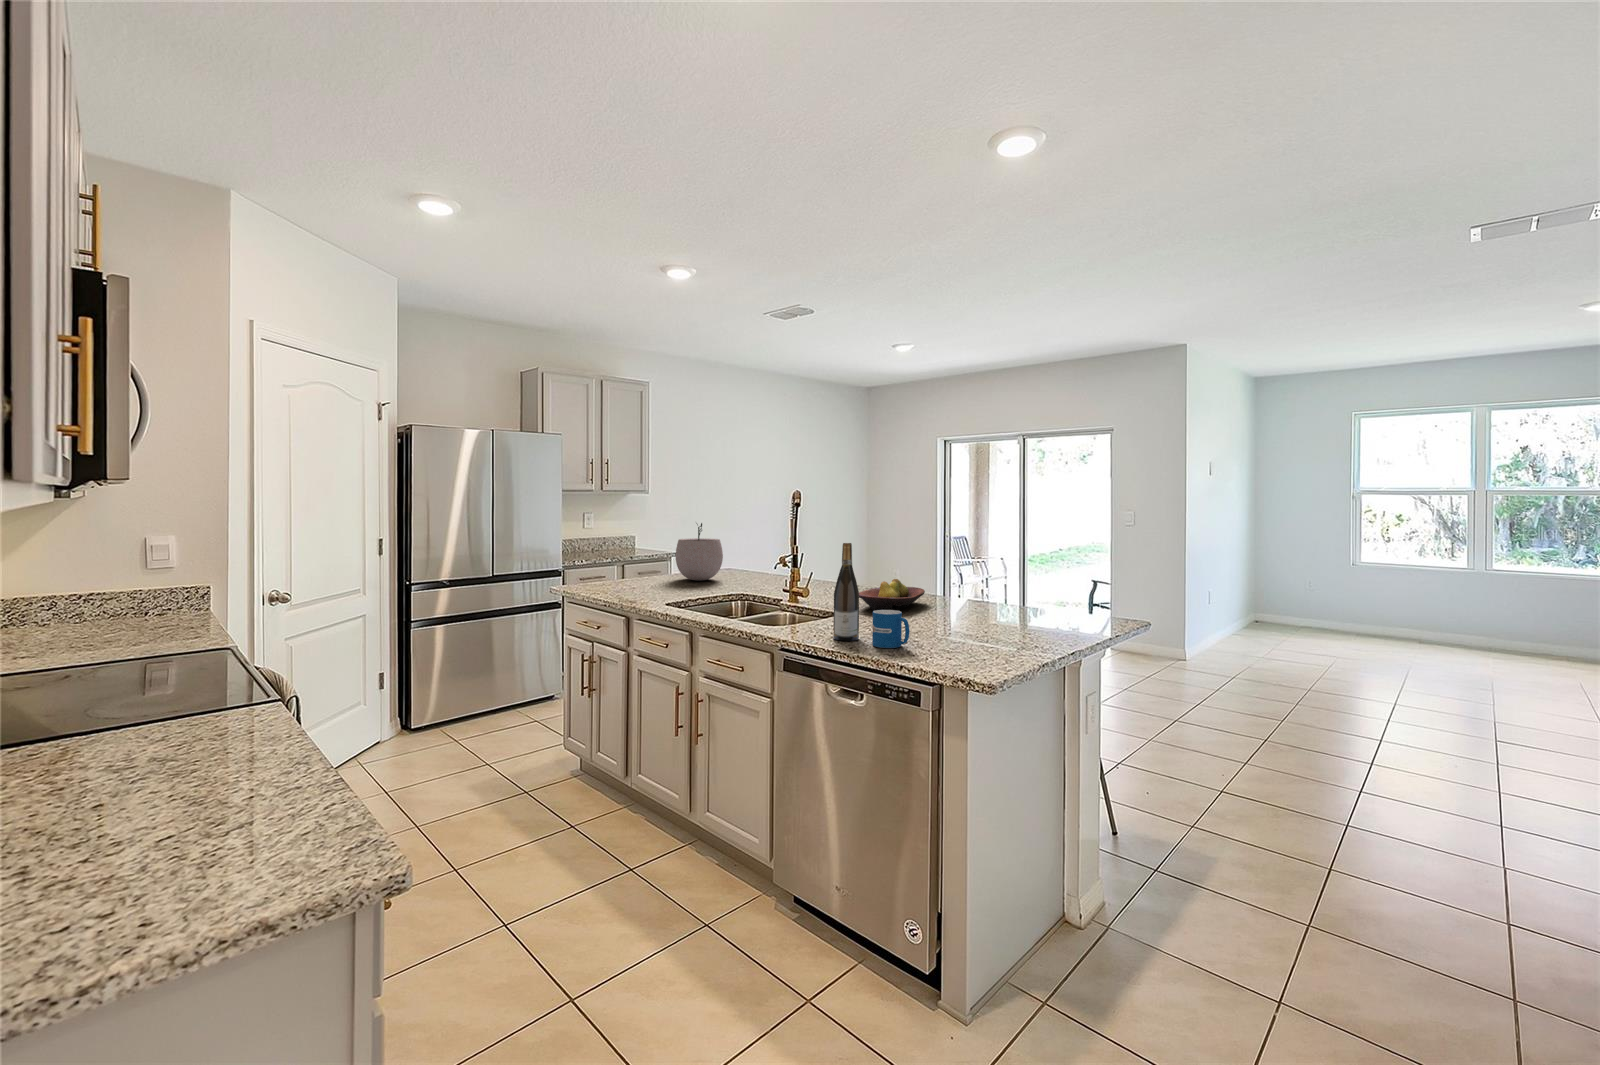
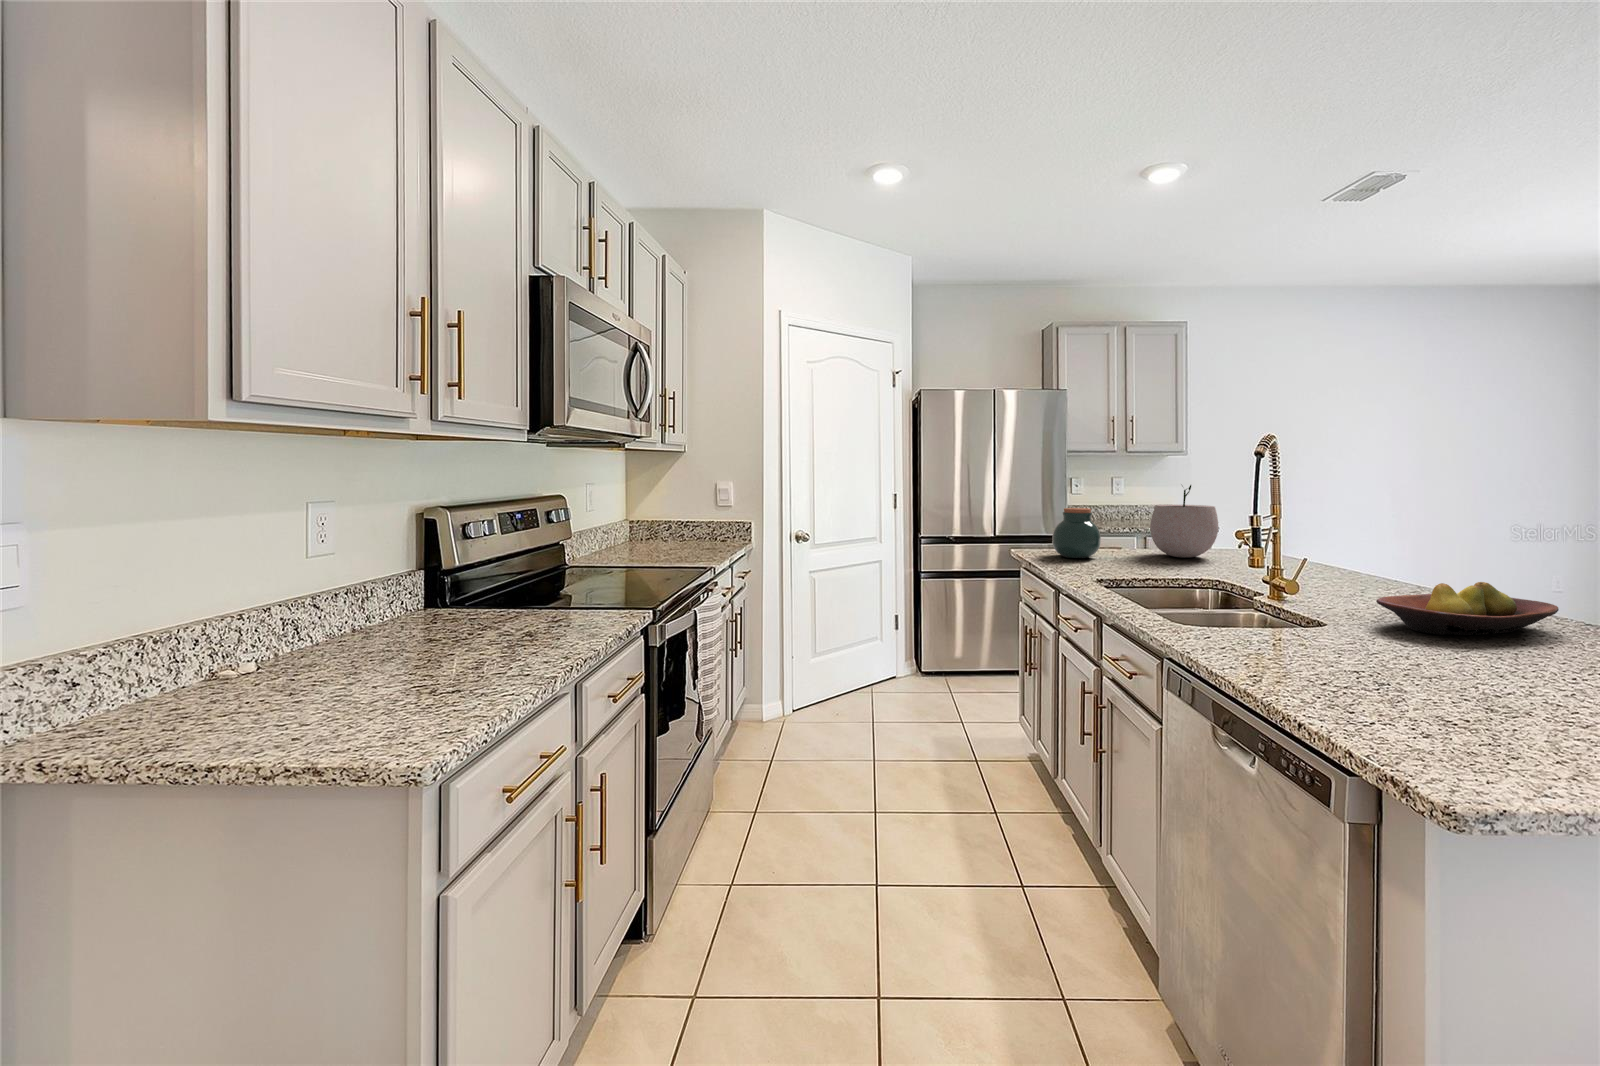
wine bottle: present [833,543,859,641] -> none [1245,510,1298,667]
jar: none [606,545,646,588] -> present [1052,508,1101,558]
mug: present [872,610,910,648] -> none [1298,625,1369,694]

